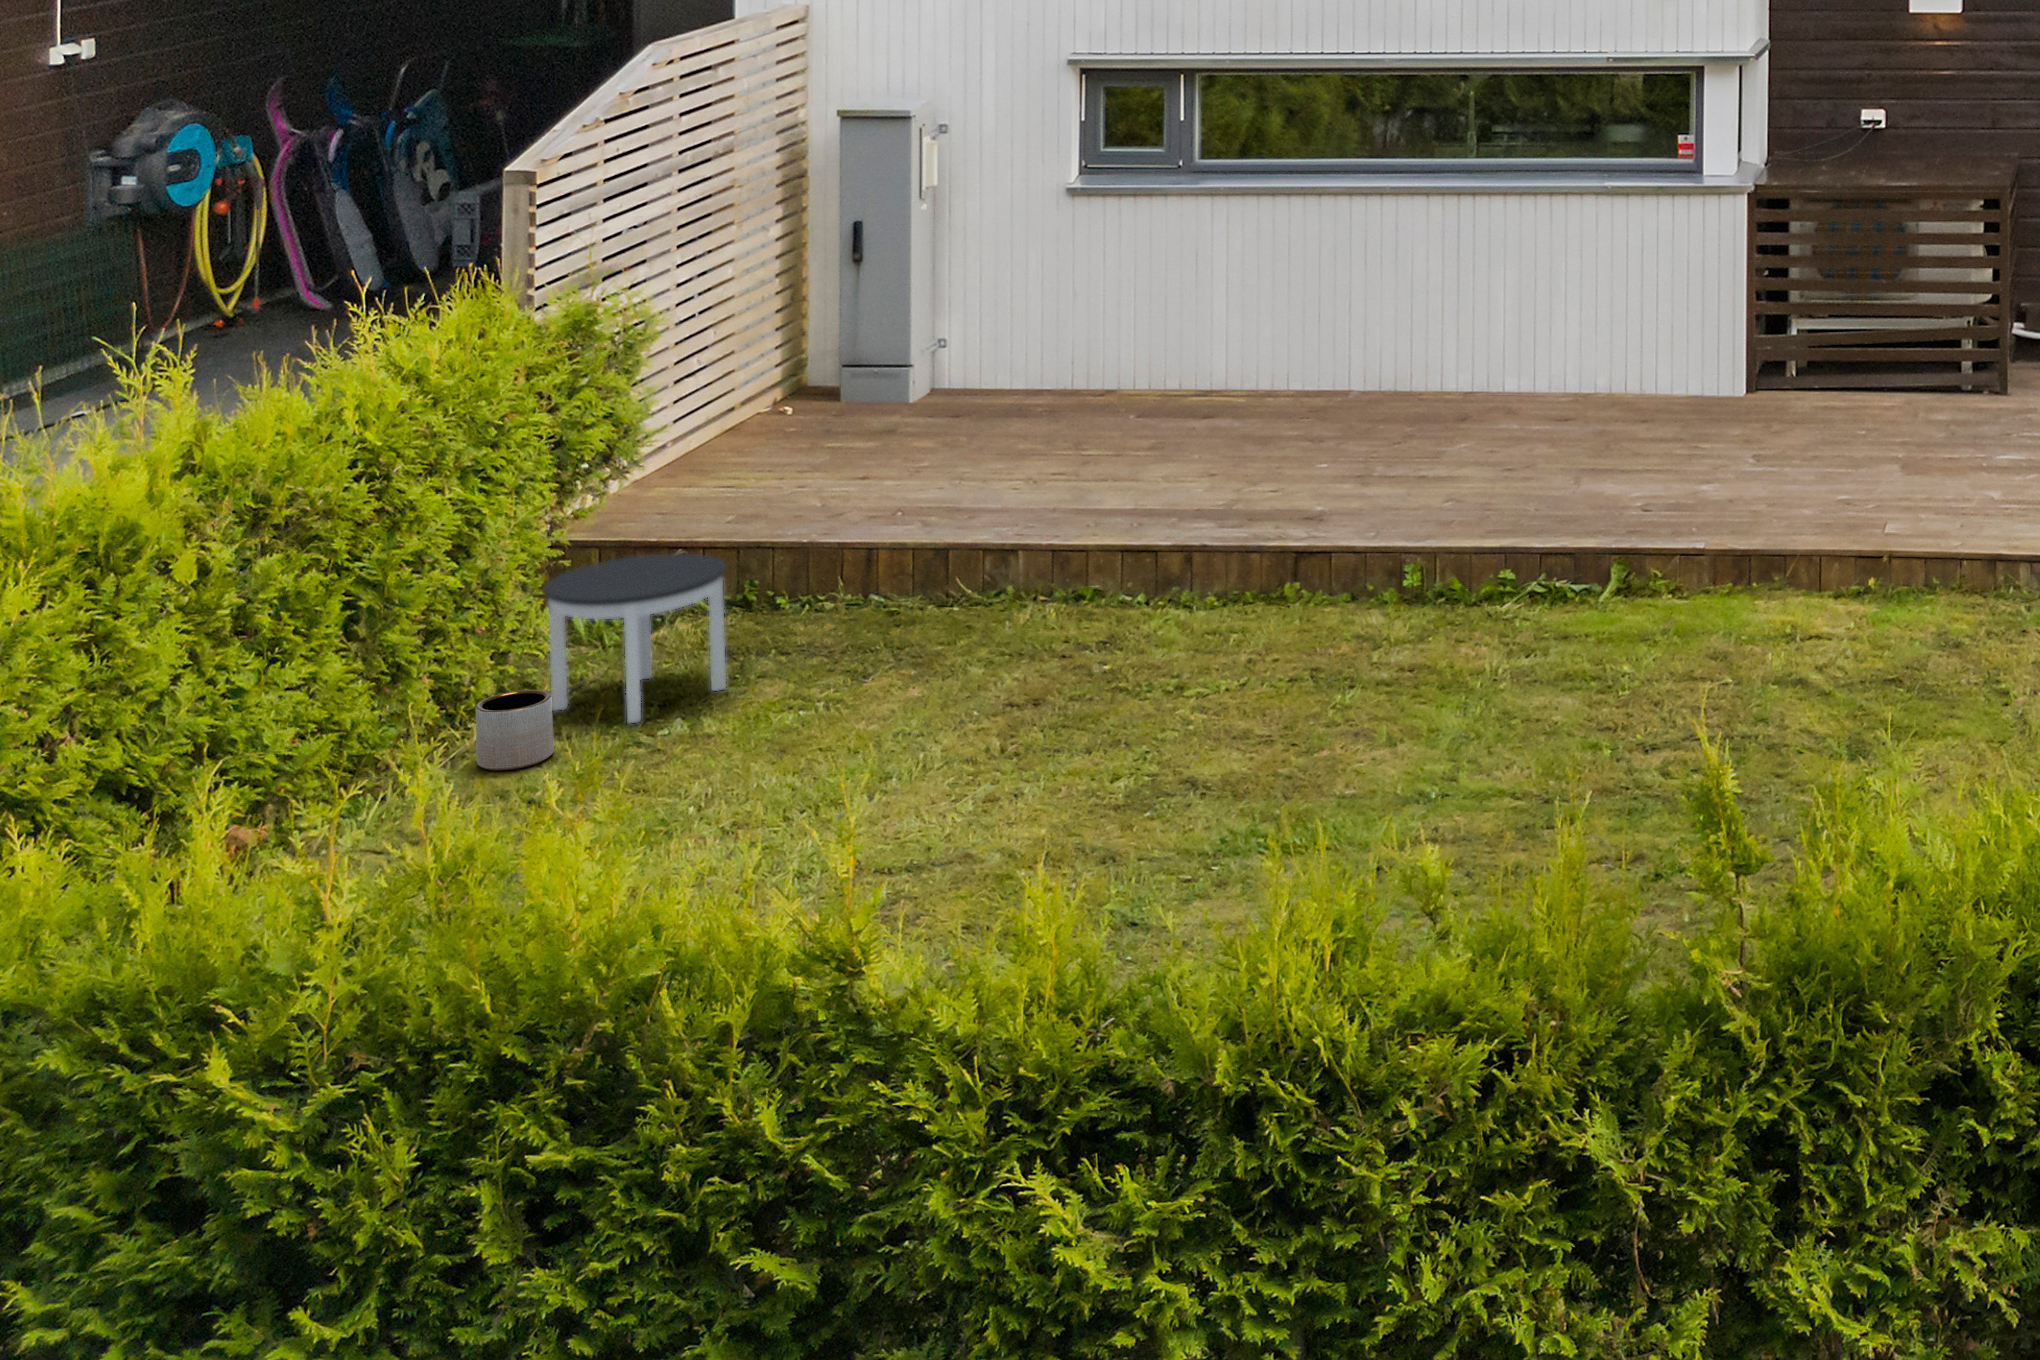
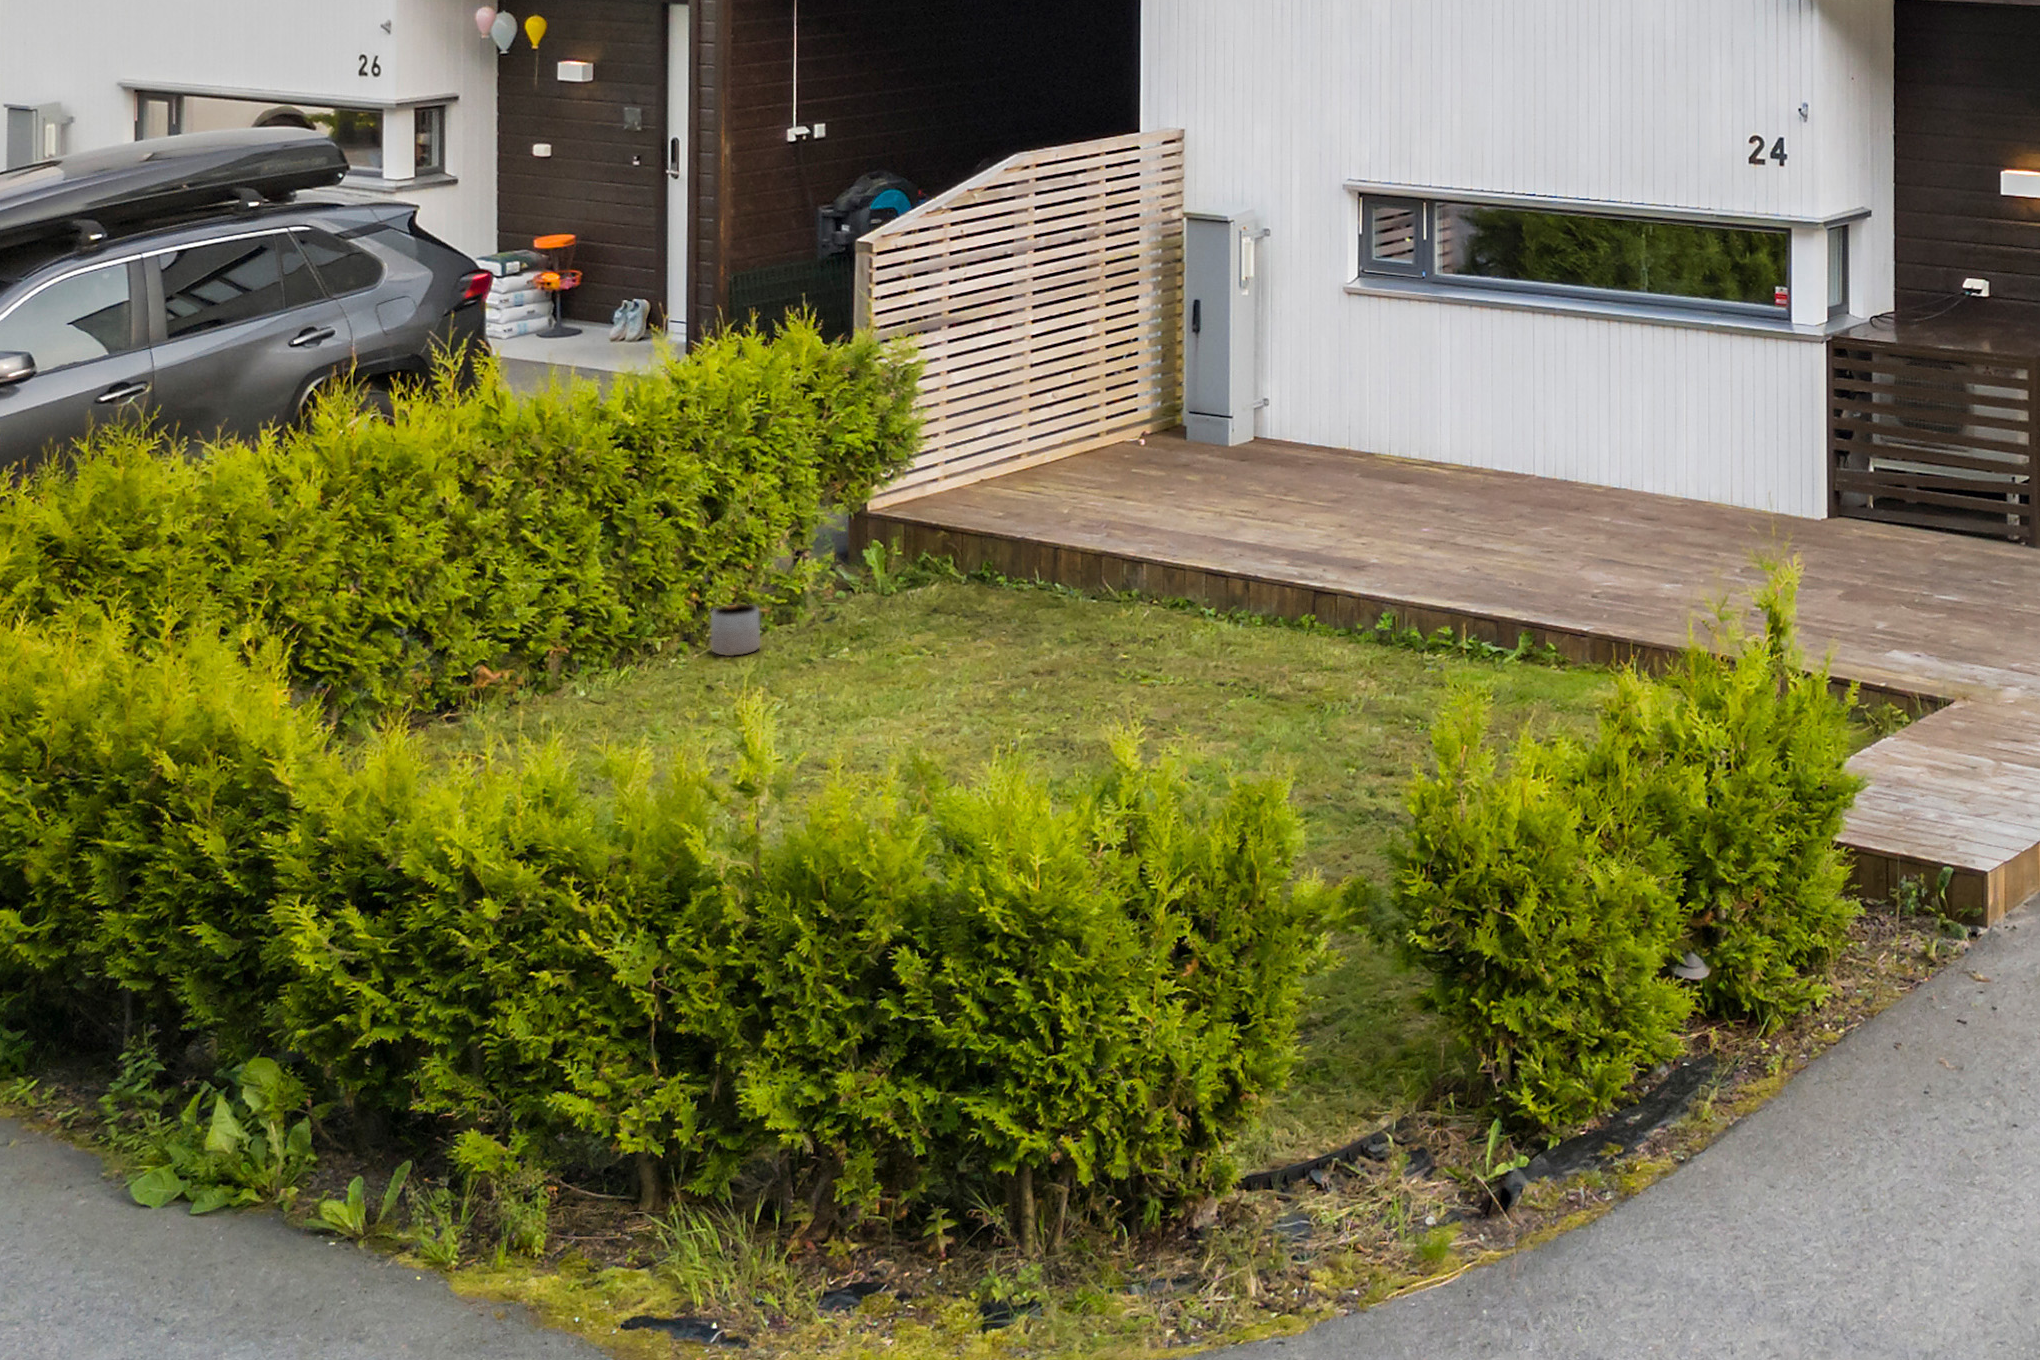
round table: present [545,553,726,723] -> none [786,527,904,640]

